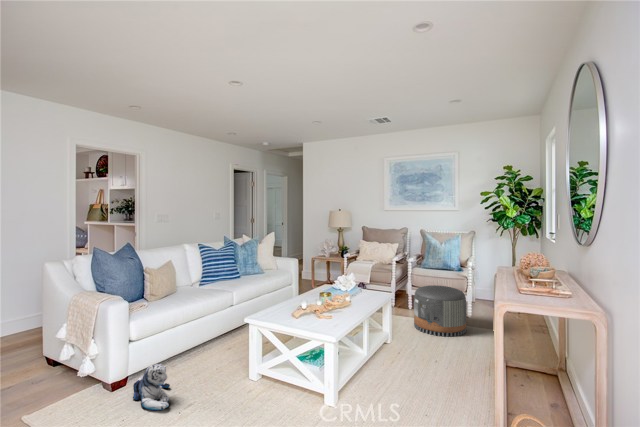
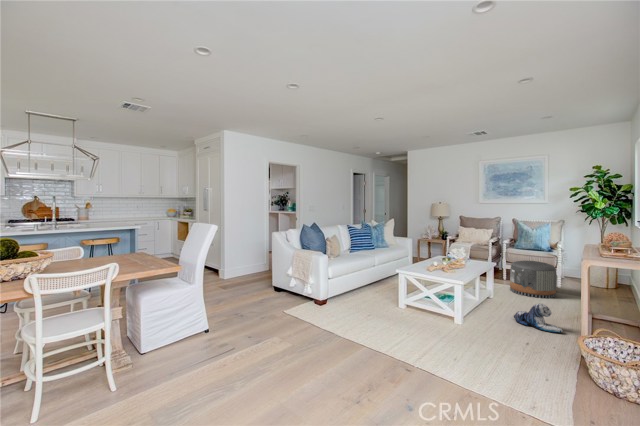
plush toy: present [133,363,170,411] -> present [514,304,563,333]

